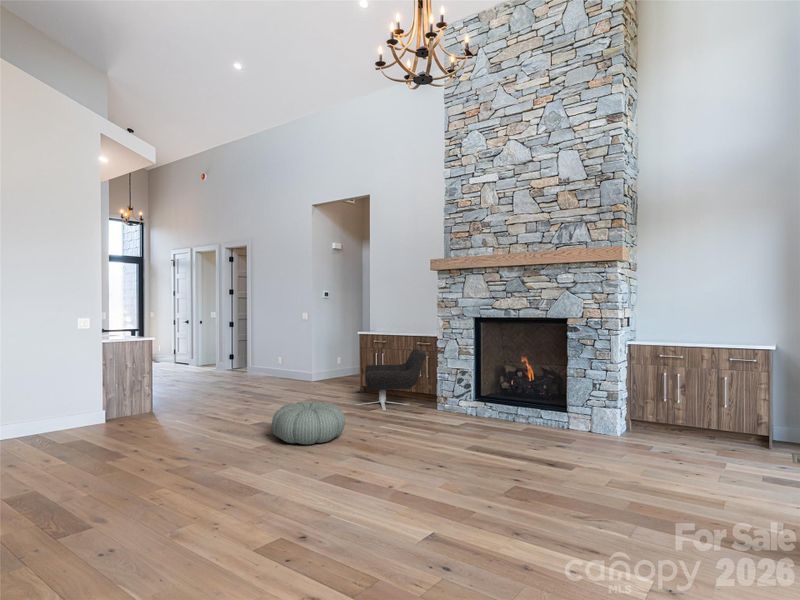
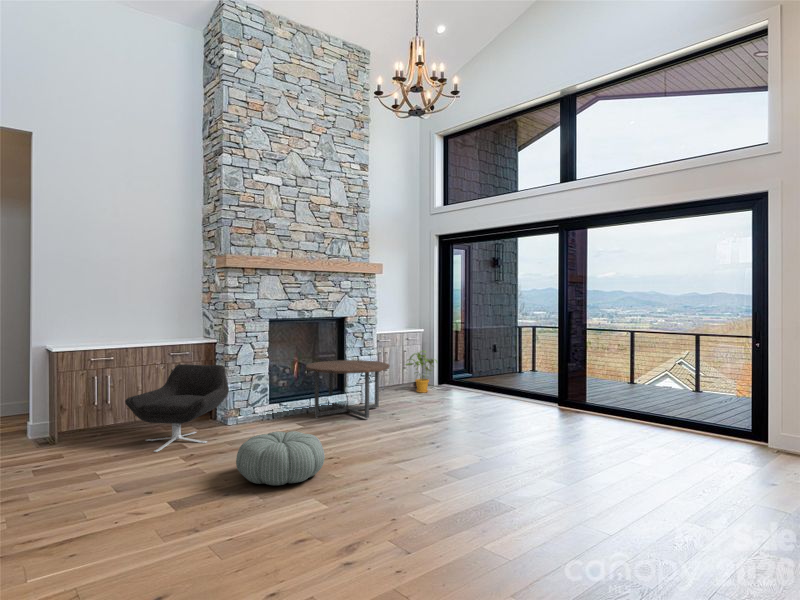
coffee table: none [484,368,590,444] -> present [306,360,389,420]
house plant: none [713,384,772,460] -> present [406,351,437,393]

